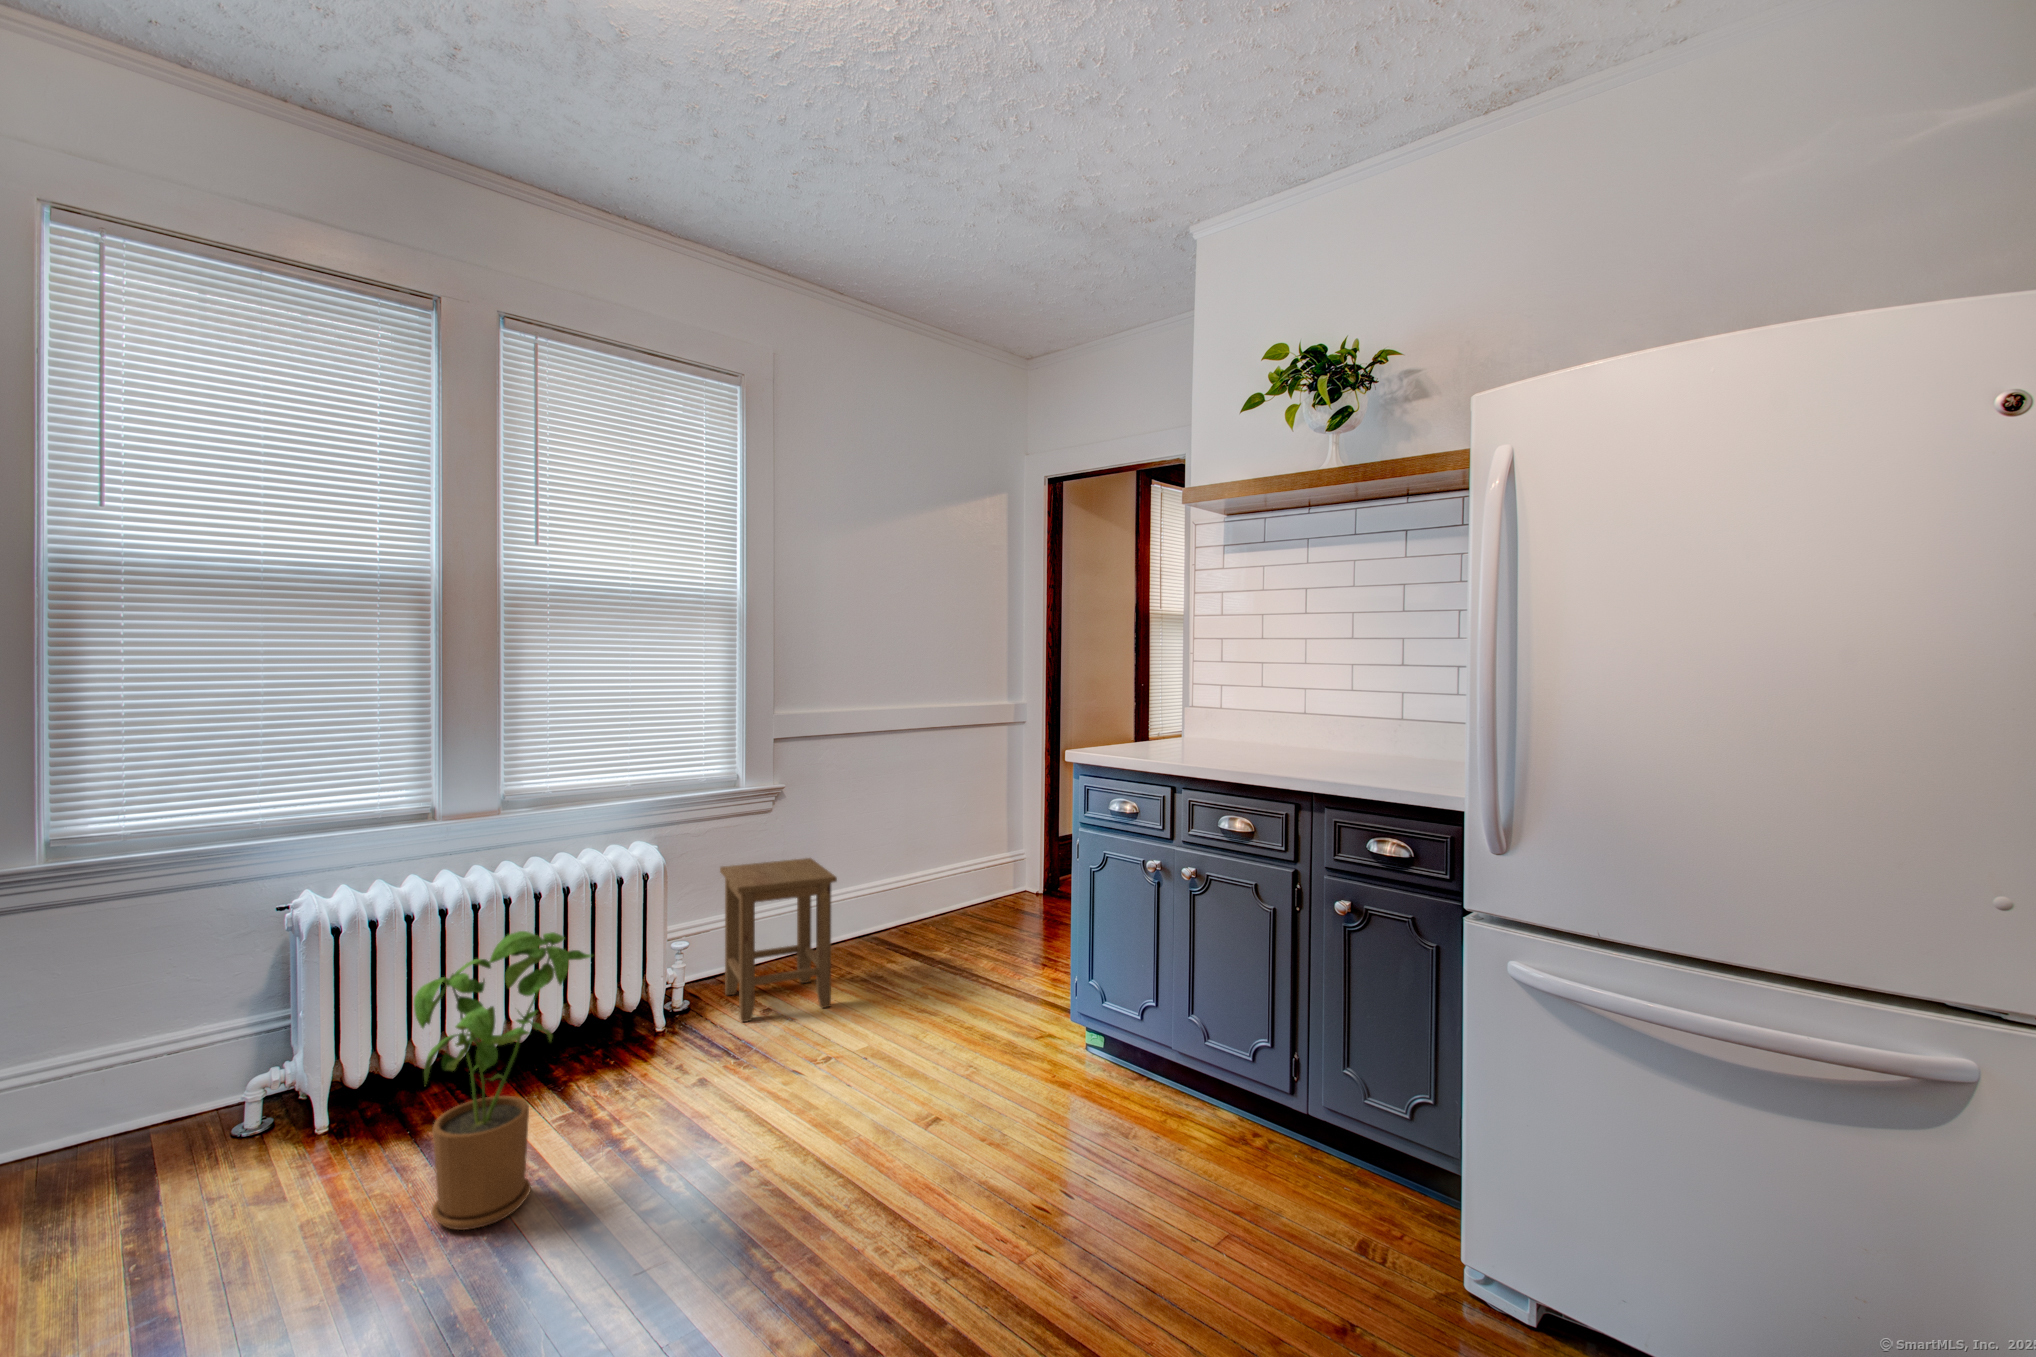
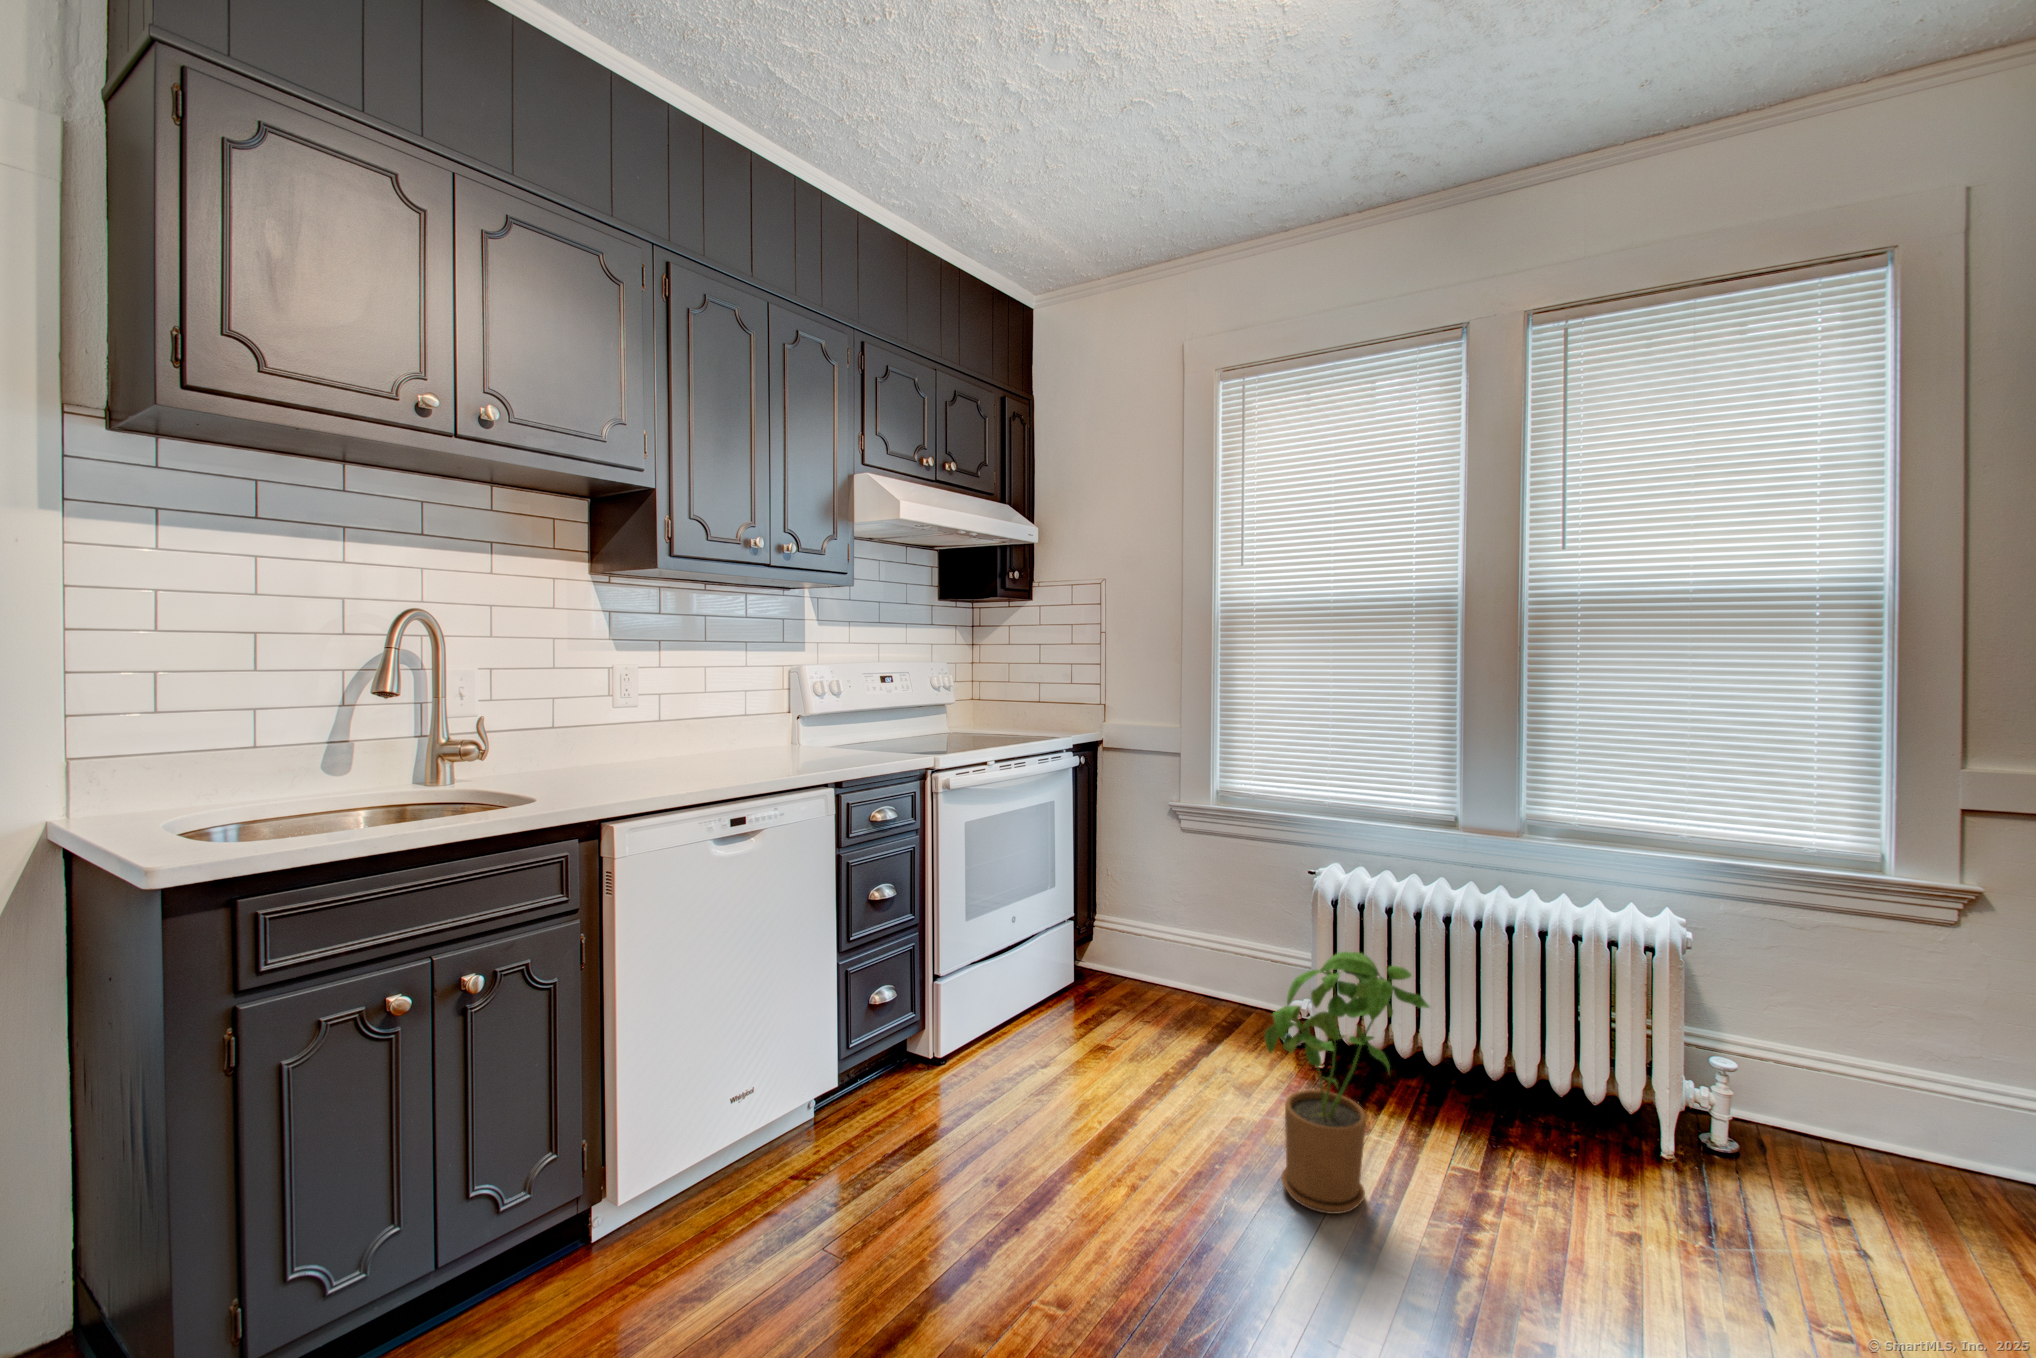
stool: present [720,858,837,1022] -> none [1783,986,2008,1282]

